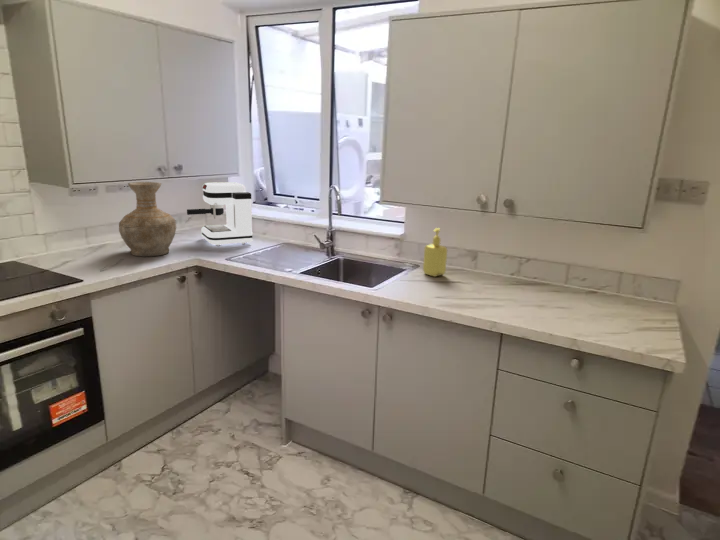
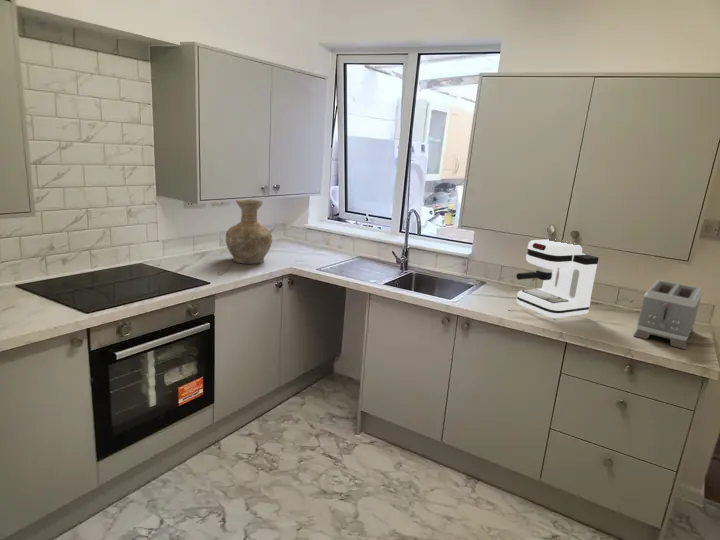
coffee maker: present [187,182,253,246] -> present [516,239,599,319]
soap dispenser: present [423,228,447,277] -> none [490,251,513,293]
toaster: none [576,253,656,334] -> present [634,280,701,349]

